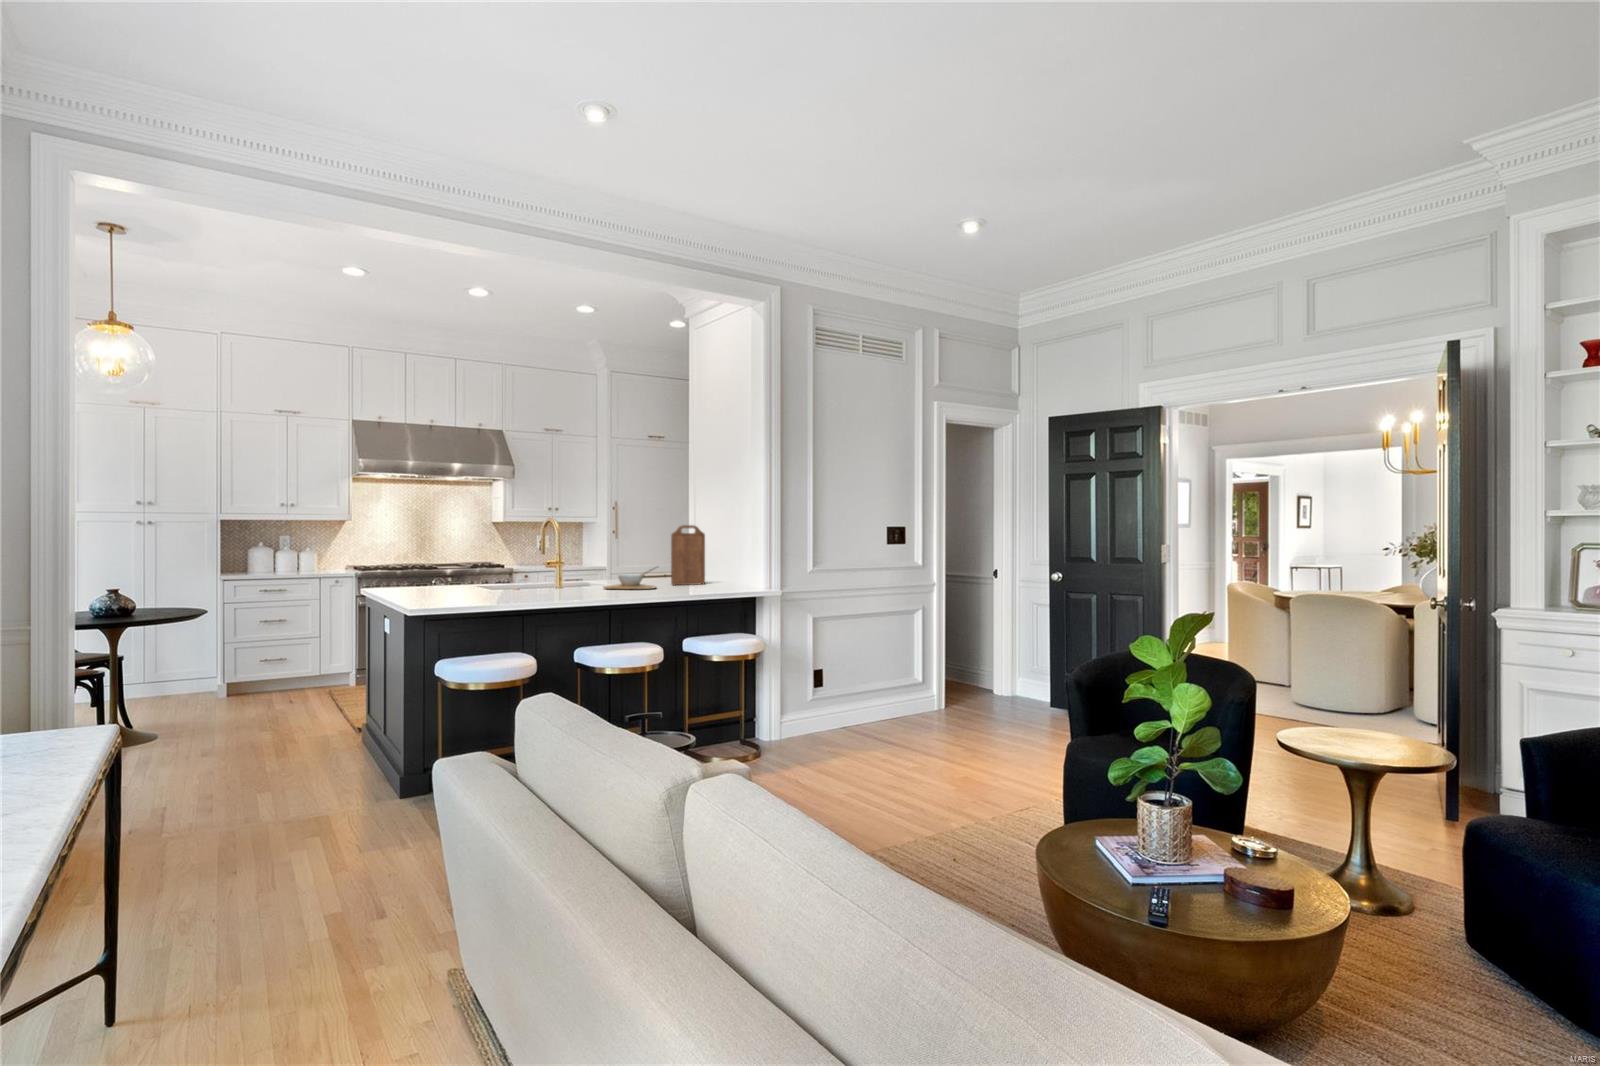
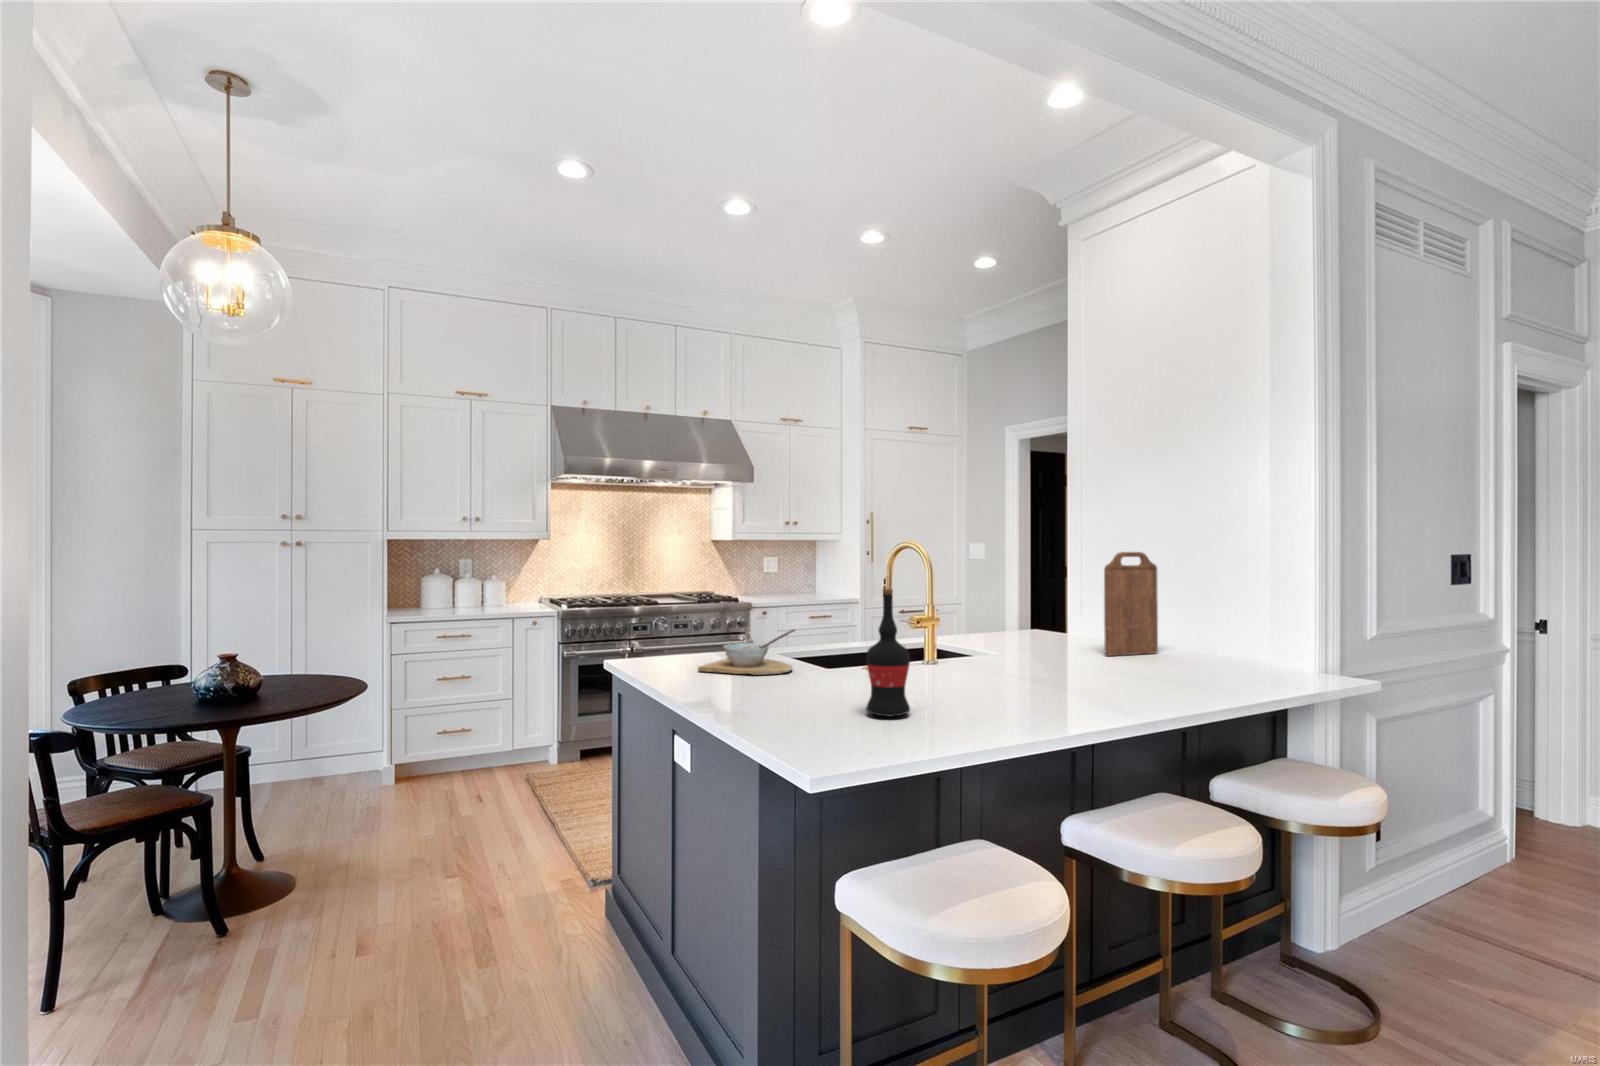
wine bottle: none [483,539,506,602] -> present [866,588,910,717]
bowl: present [603,574,656,589] -> present [698,630,795,675]

